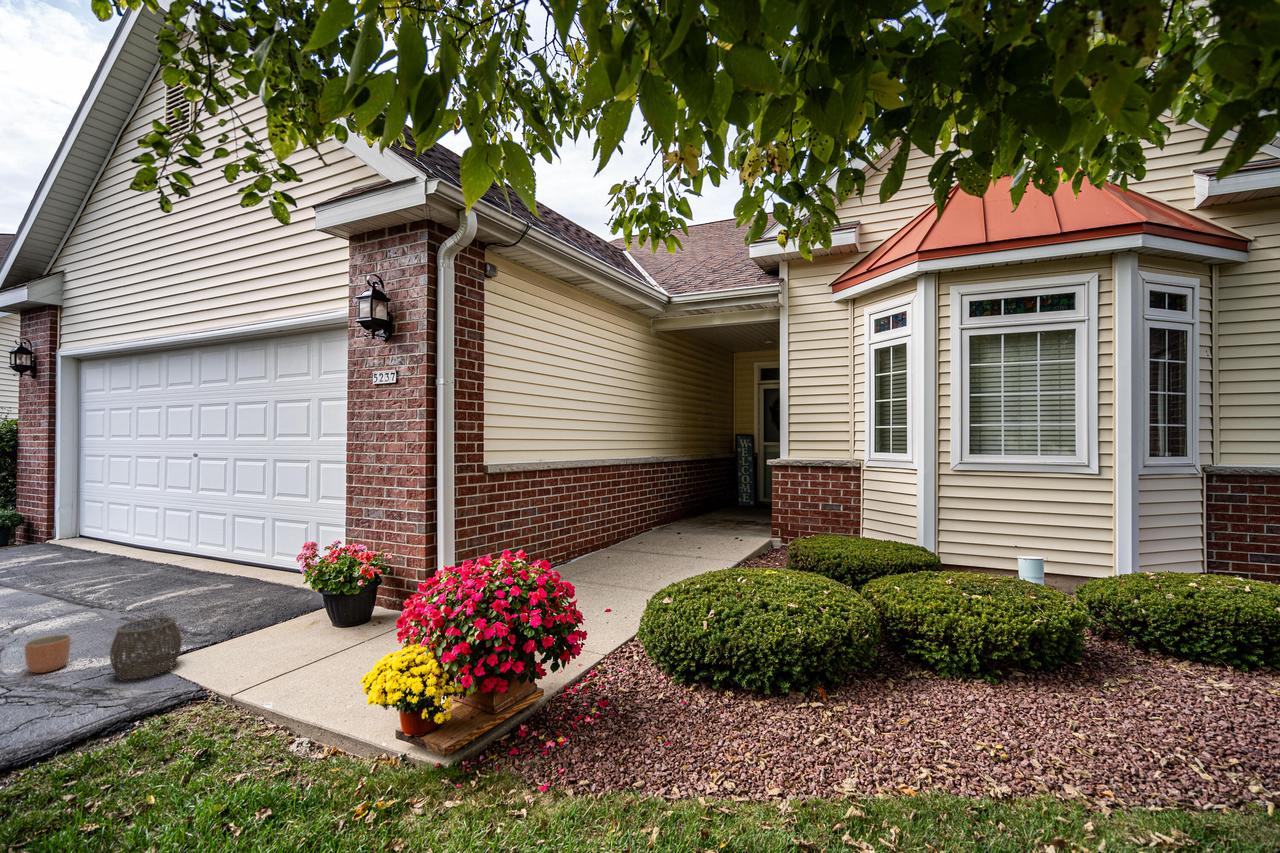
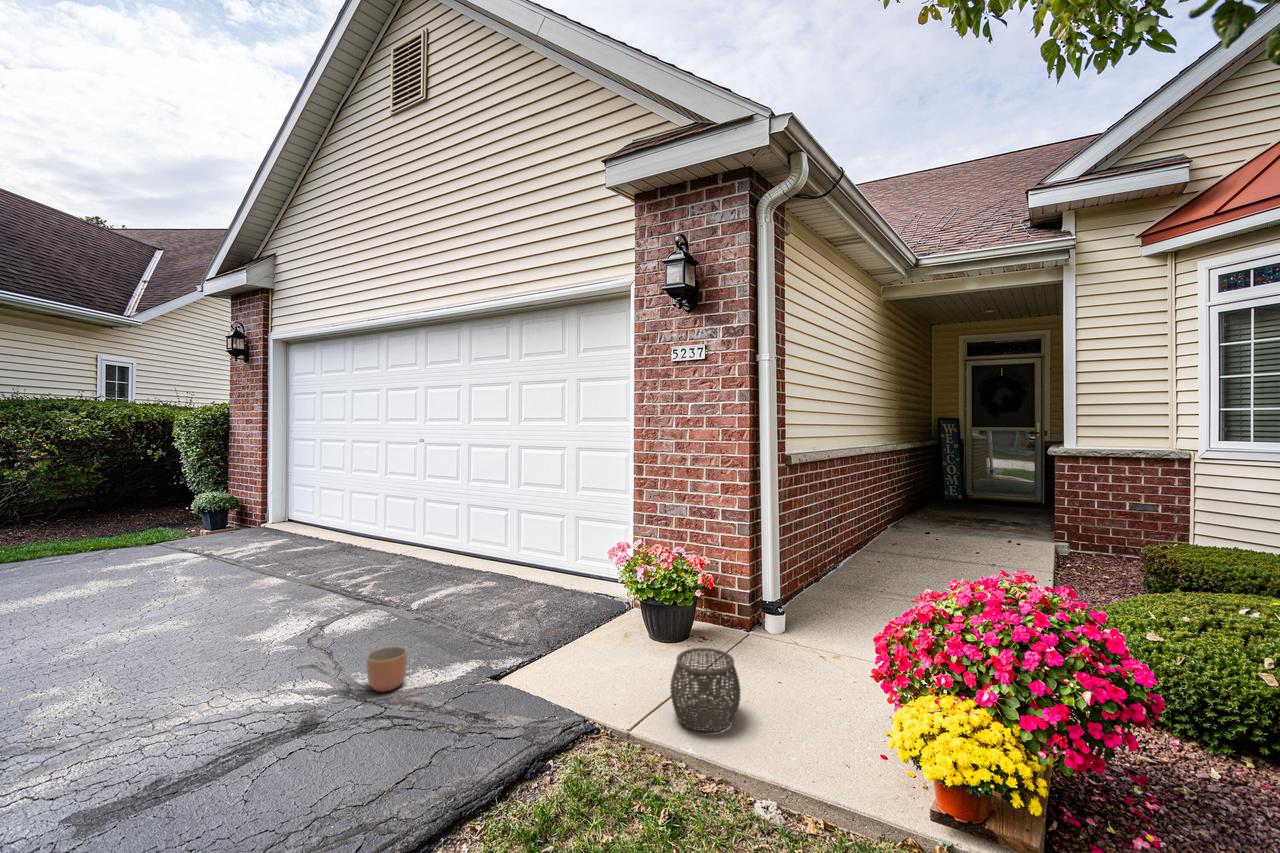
woven basket: present [110,617,182,679] -> present [670,648,741,732]

